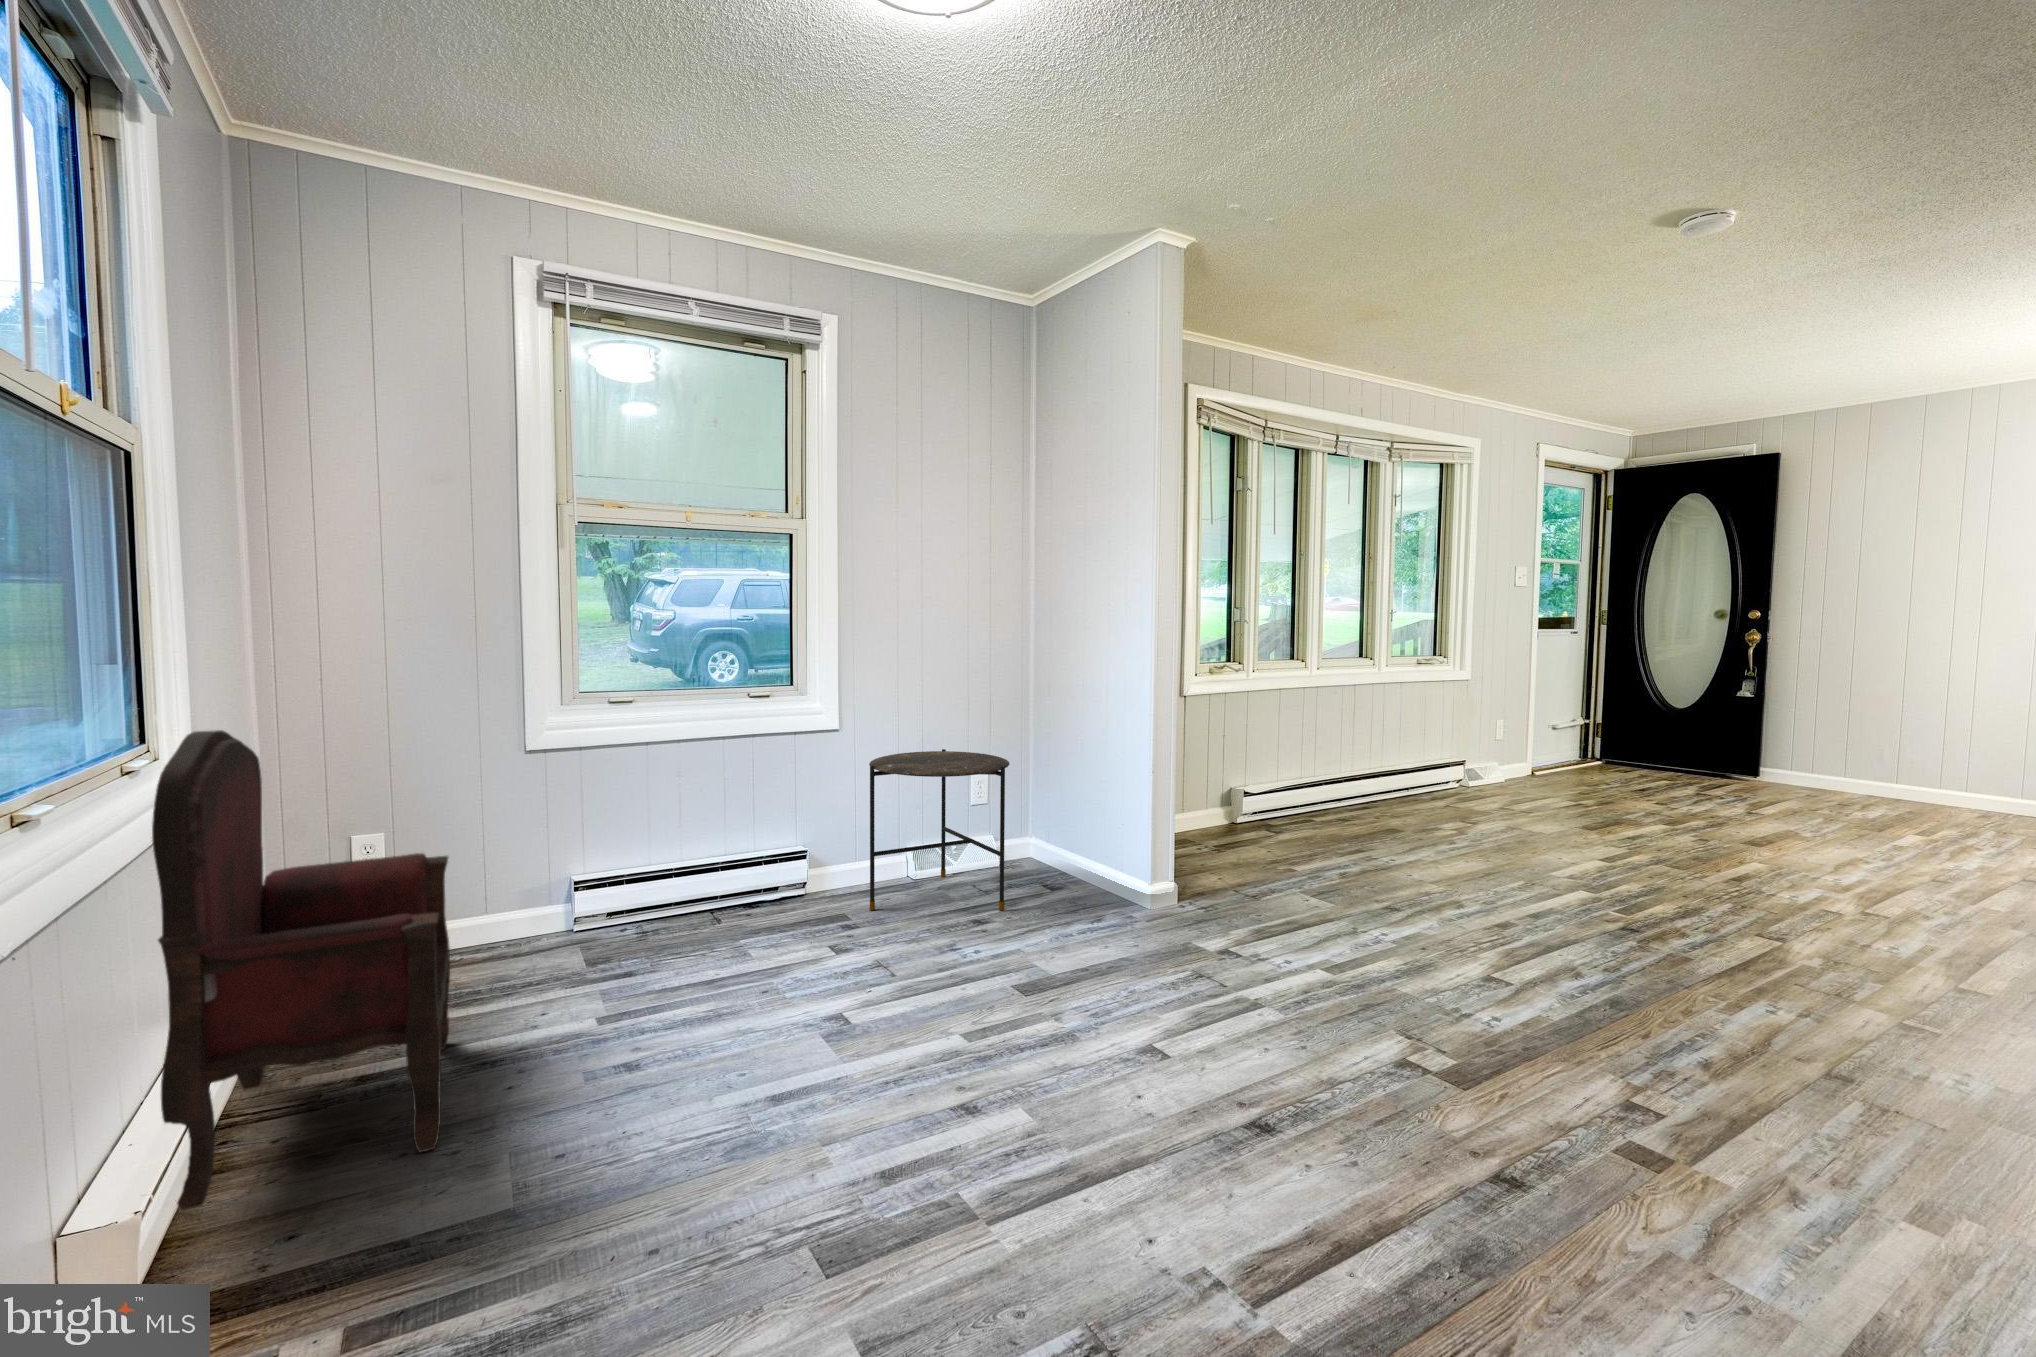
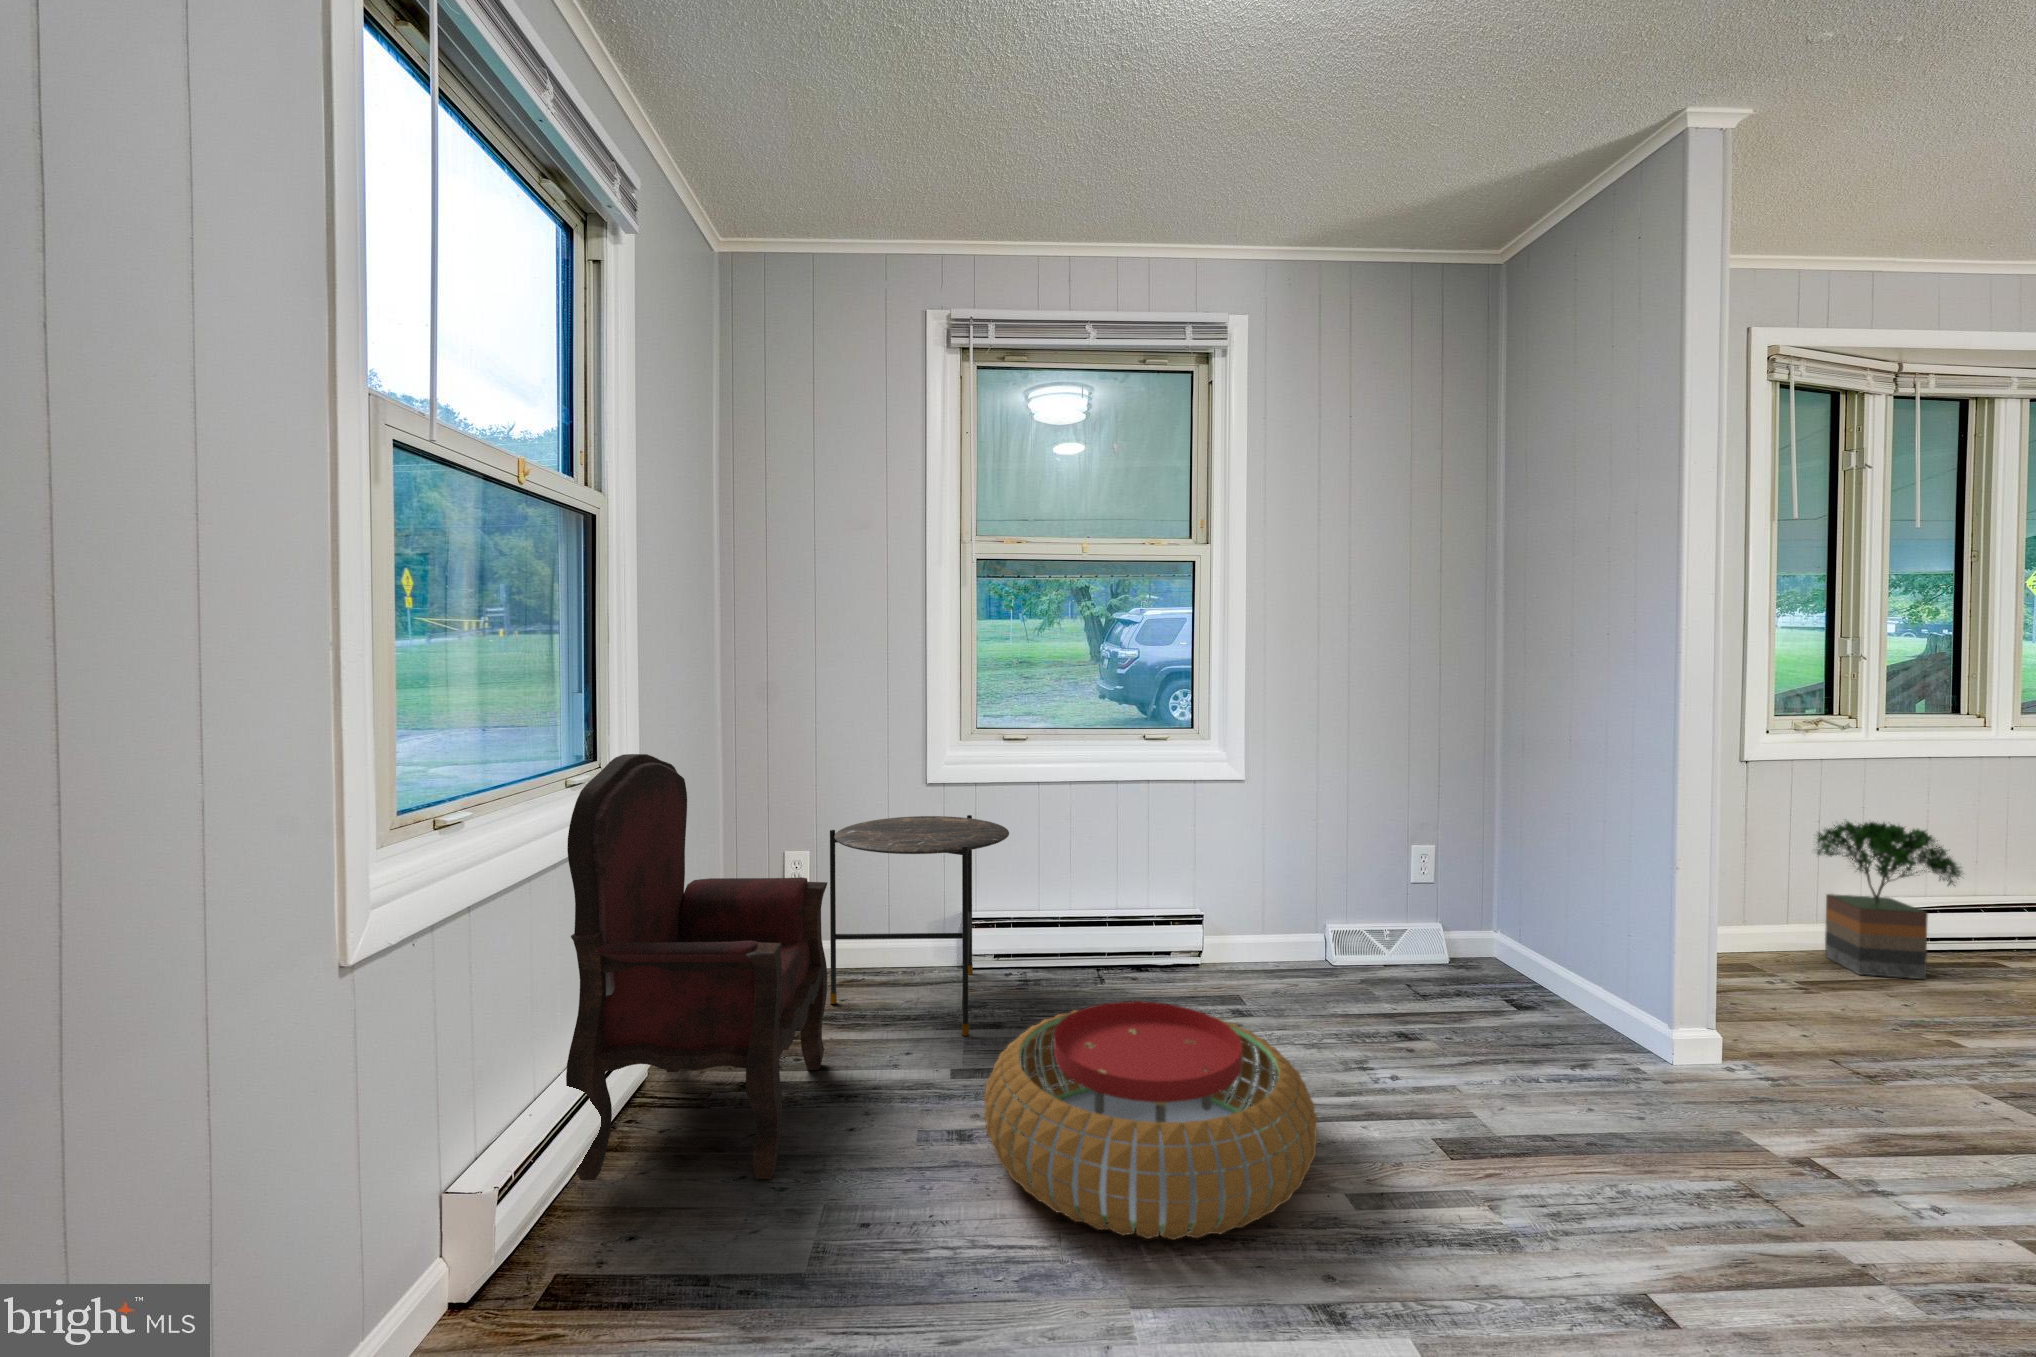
potted tree: none [1217,733,1296,838] -> present [1817,821,1962,979]
side table: present [869,749,1010,910] -> present [830,815,1009,1036]
pouf: none [655,919,941,1103] -> present [984,1001,1317,1240]

